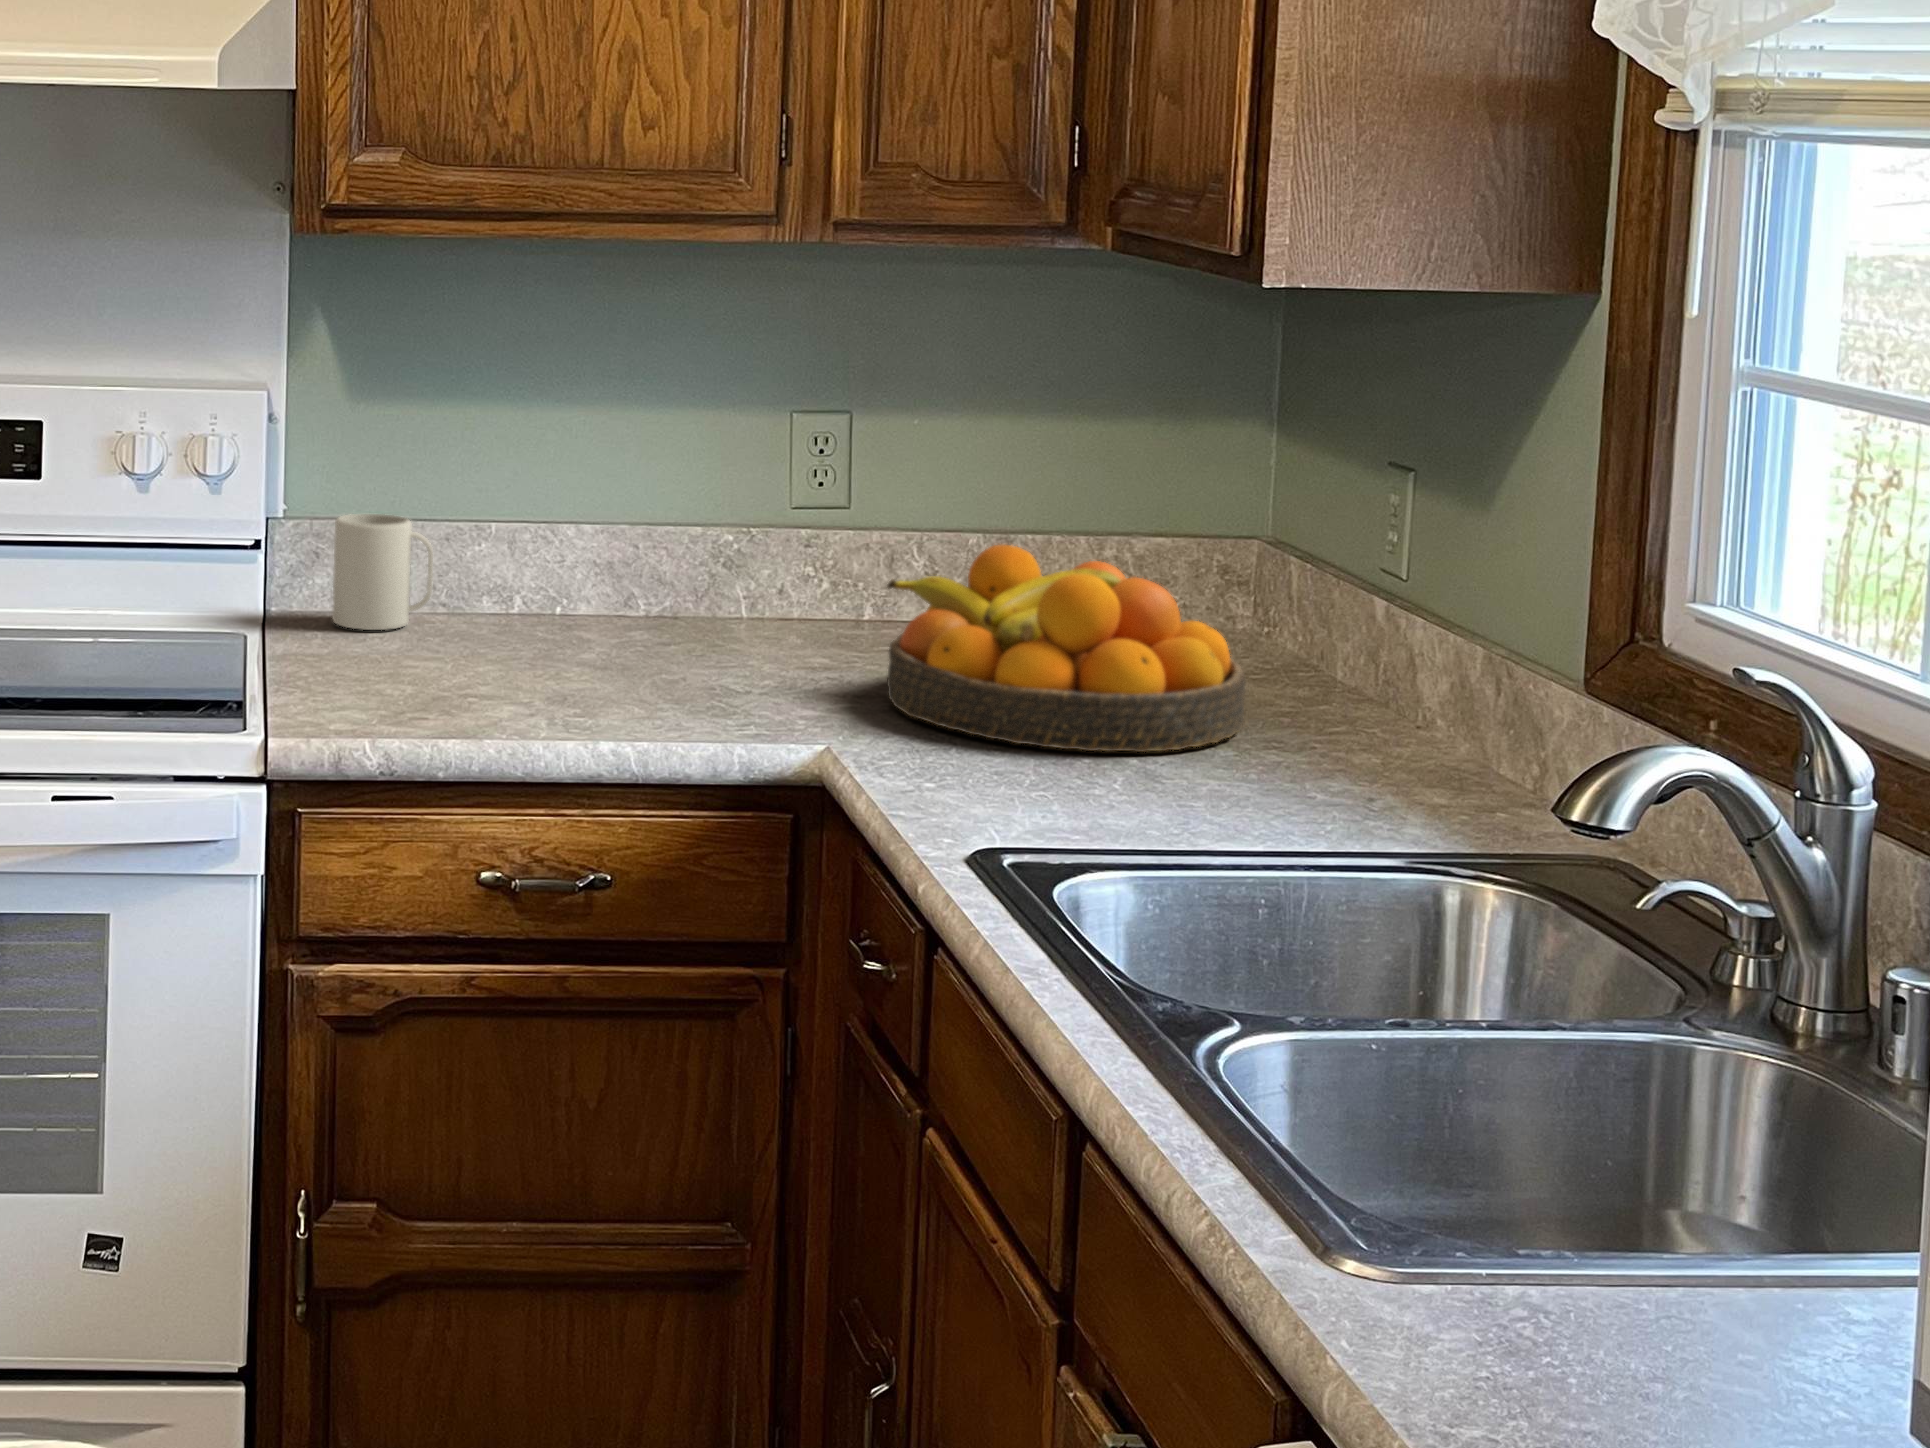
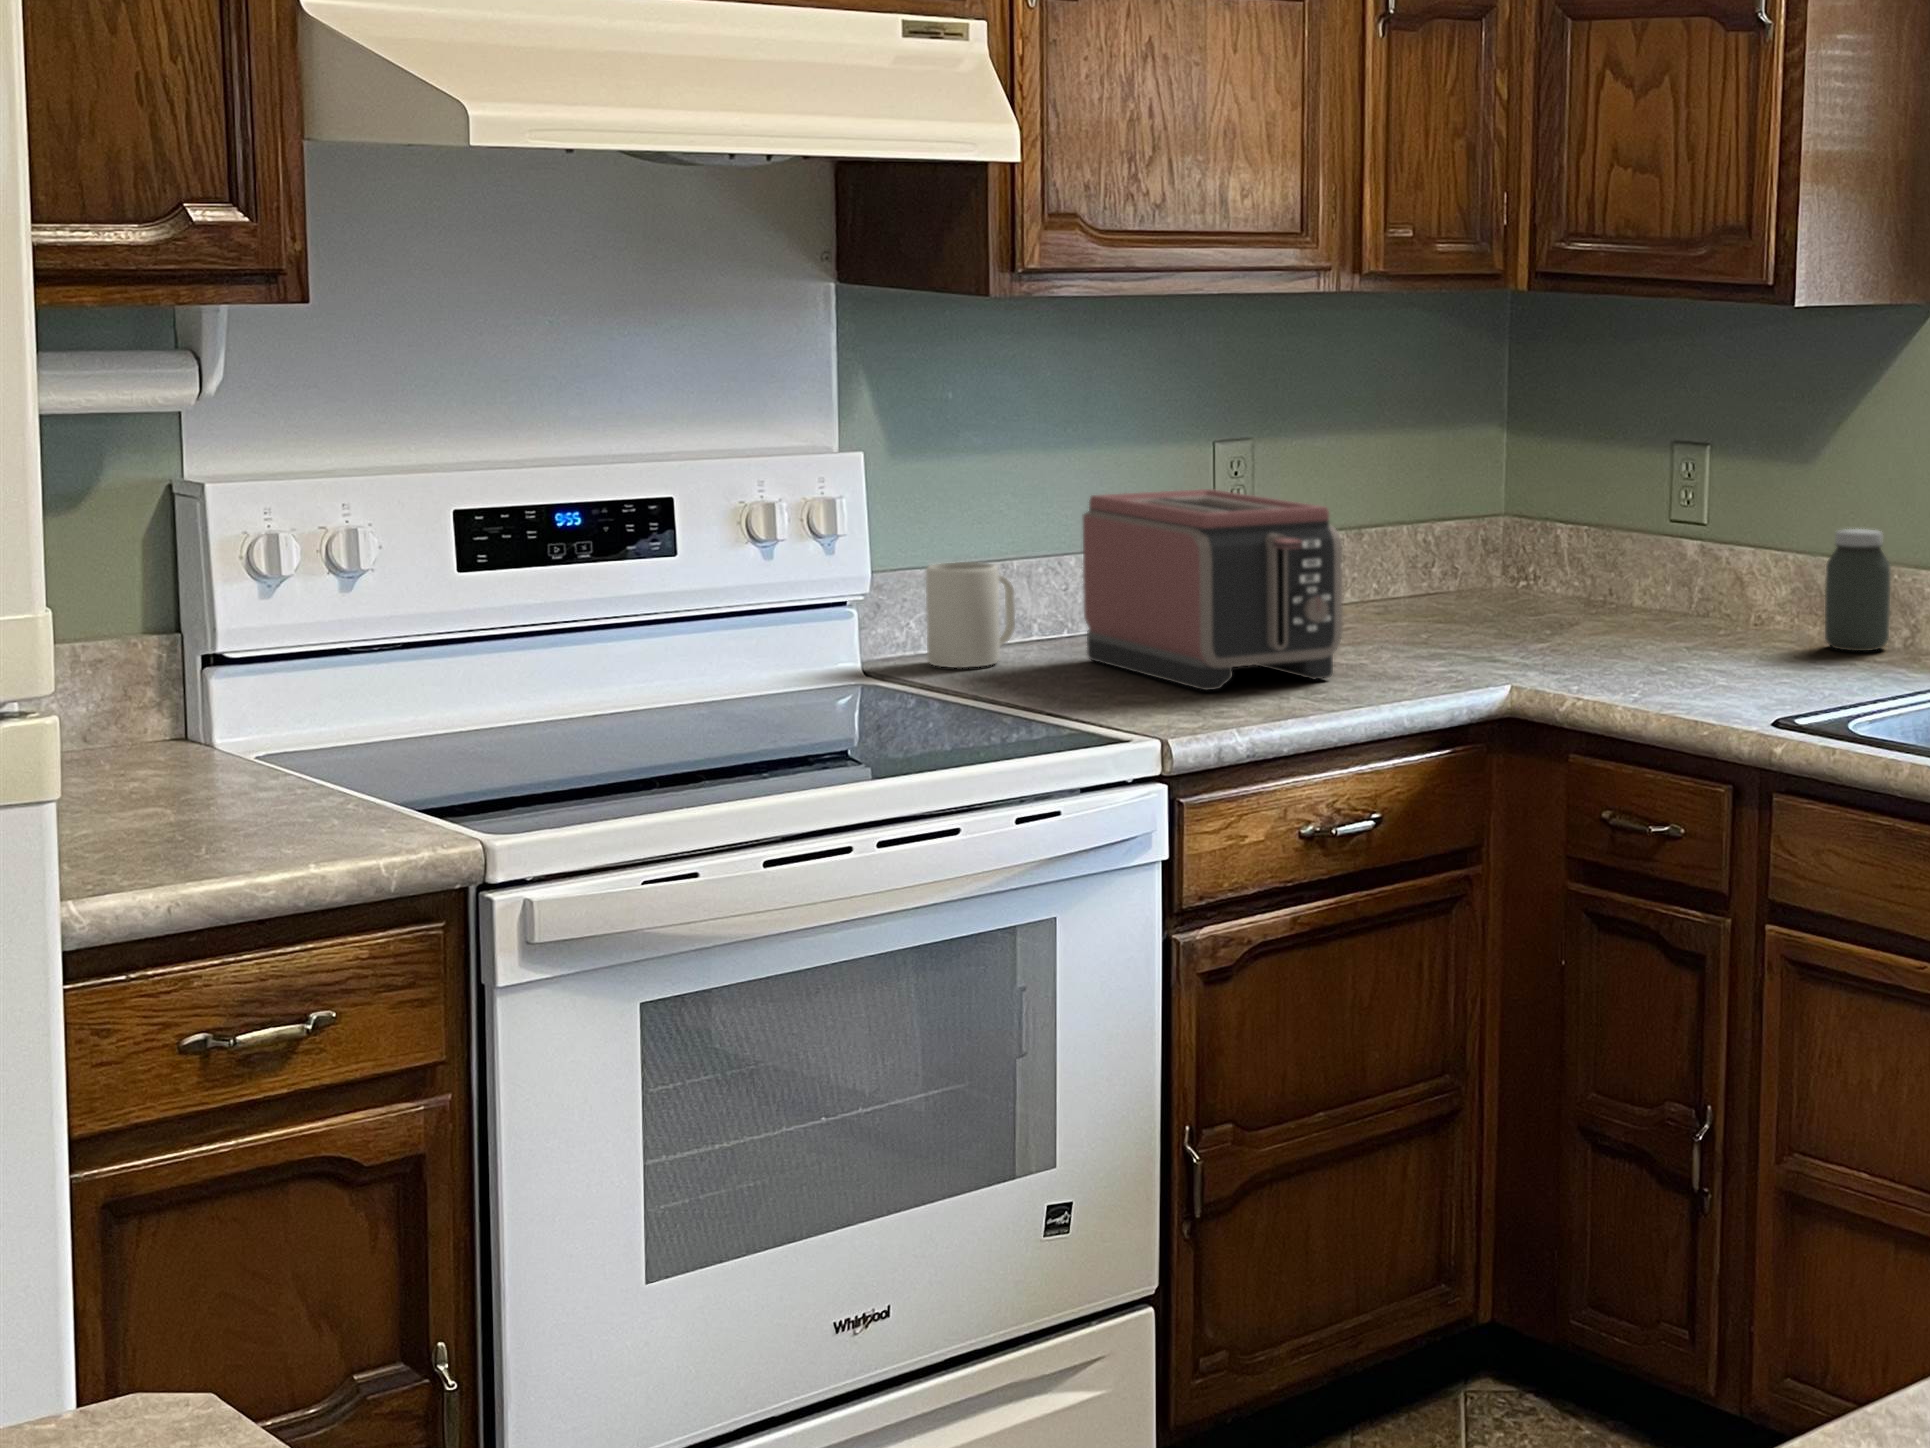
toaster: none [444,459,656,707] -> present [1083,489,1342,690]
fruit bowl: present [887,545,1246,752] -> none [1443,518,1711,656]
jar: none [1337,622,1439,802] -> present [1825,529,1891,651]

